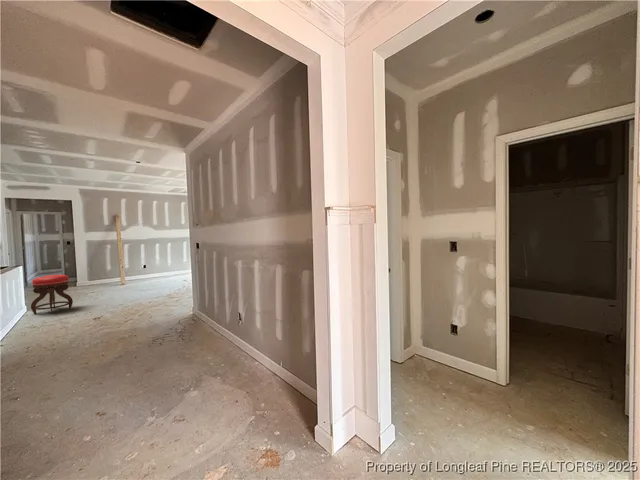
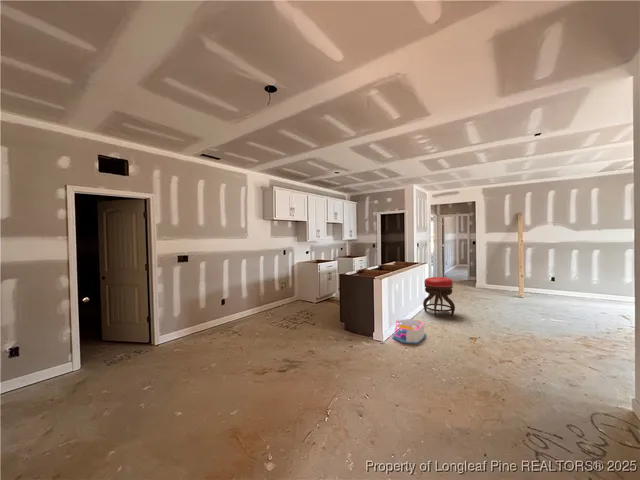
storage bin: none [14,316,55,341] -> present [393,319,425,344]

